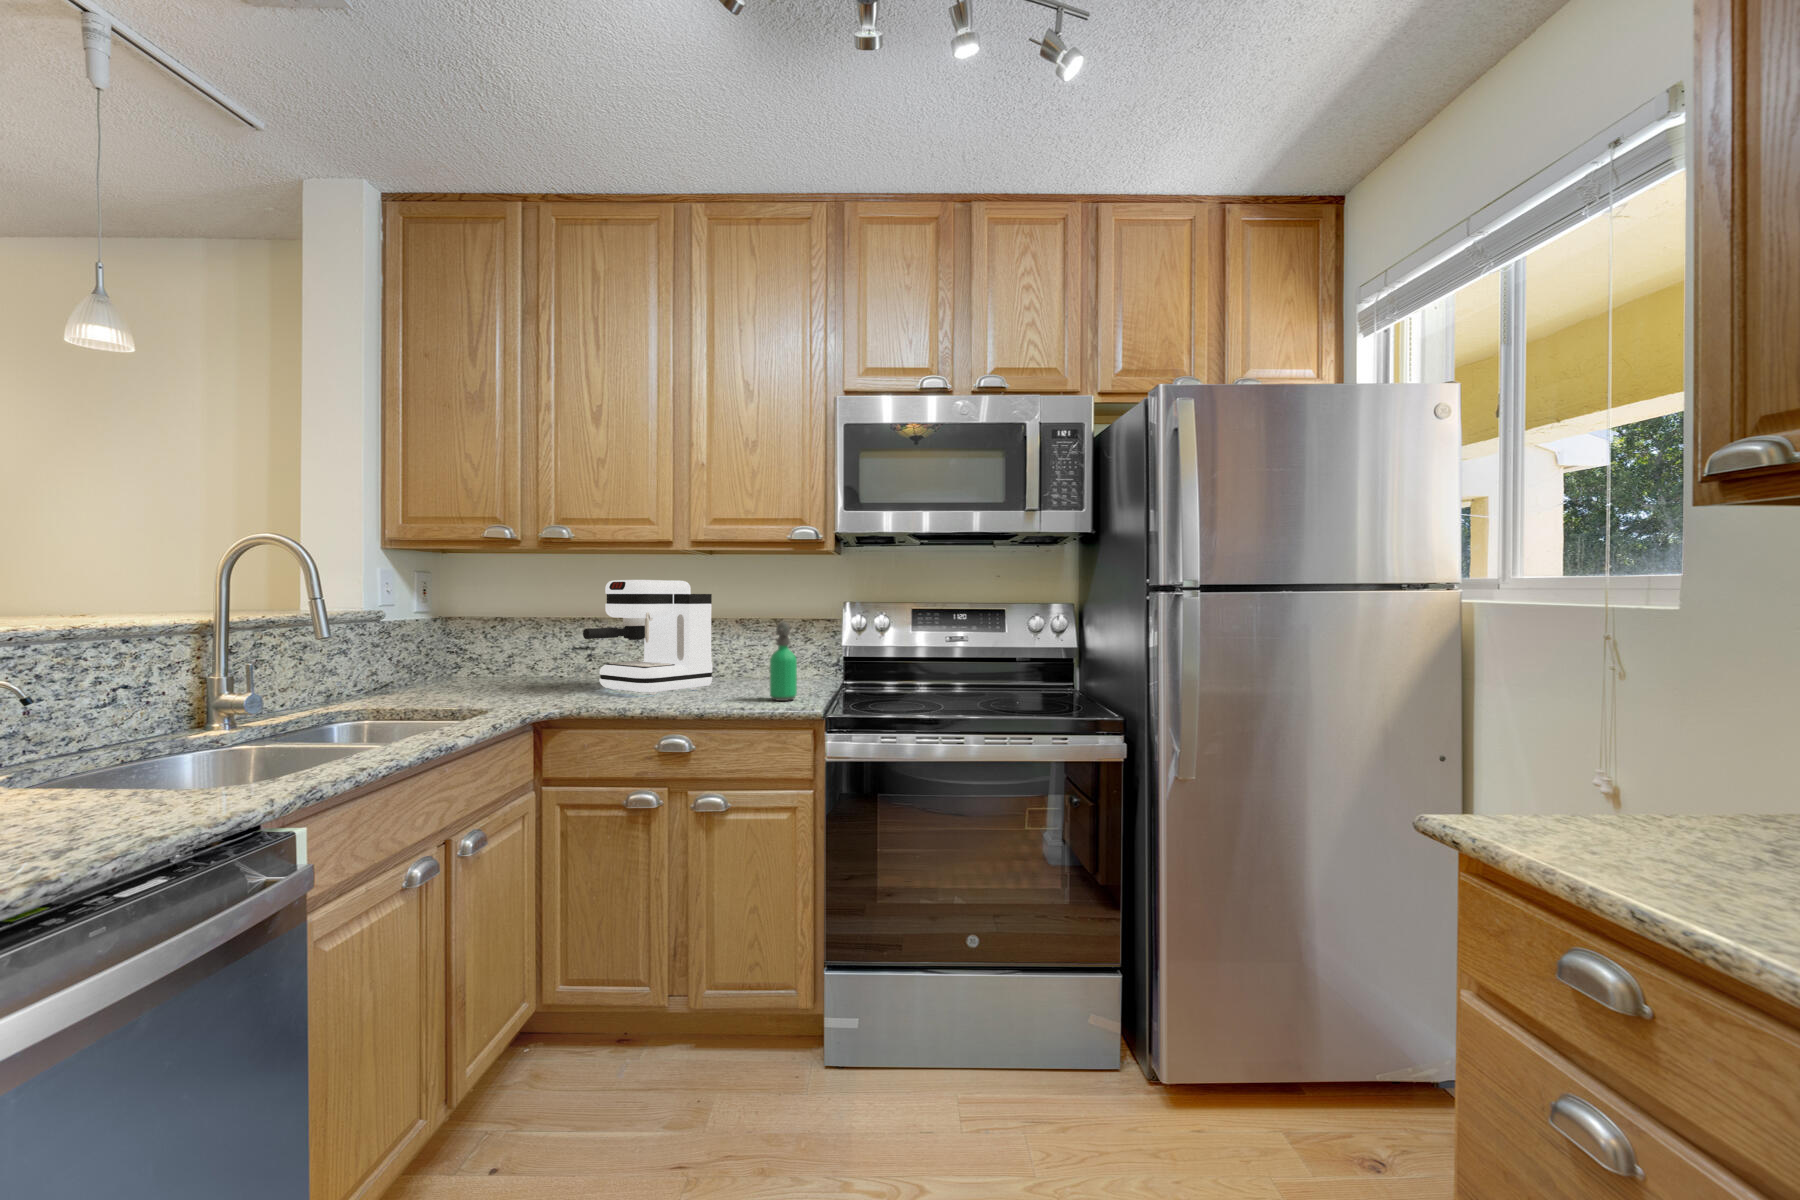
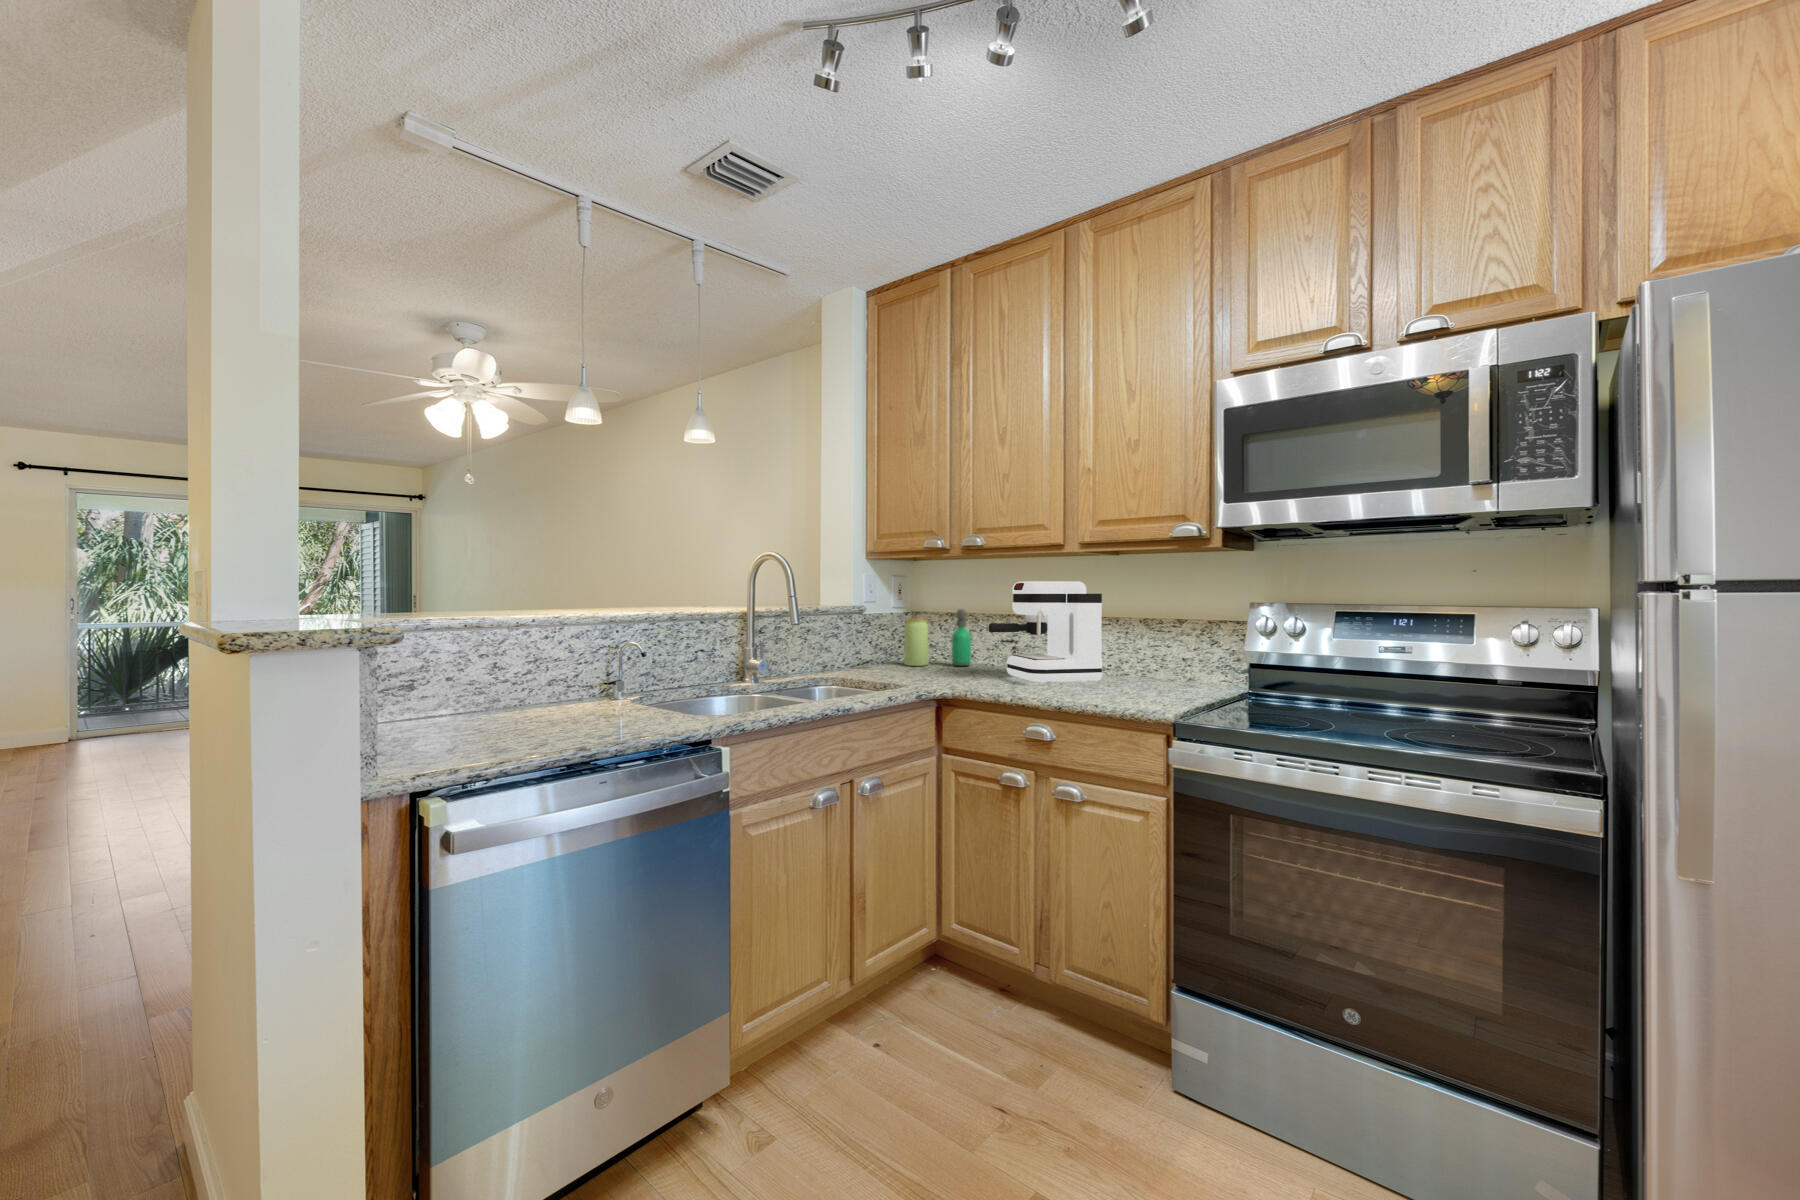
soap dispenser: present [770,622,797,701] -> present [952,609,971,666]
jar: none [442,625,477,686] -> present [904,618,928,666]

